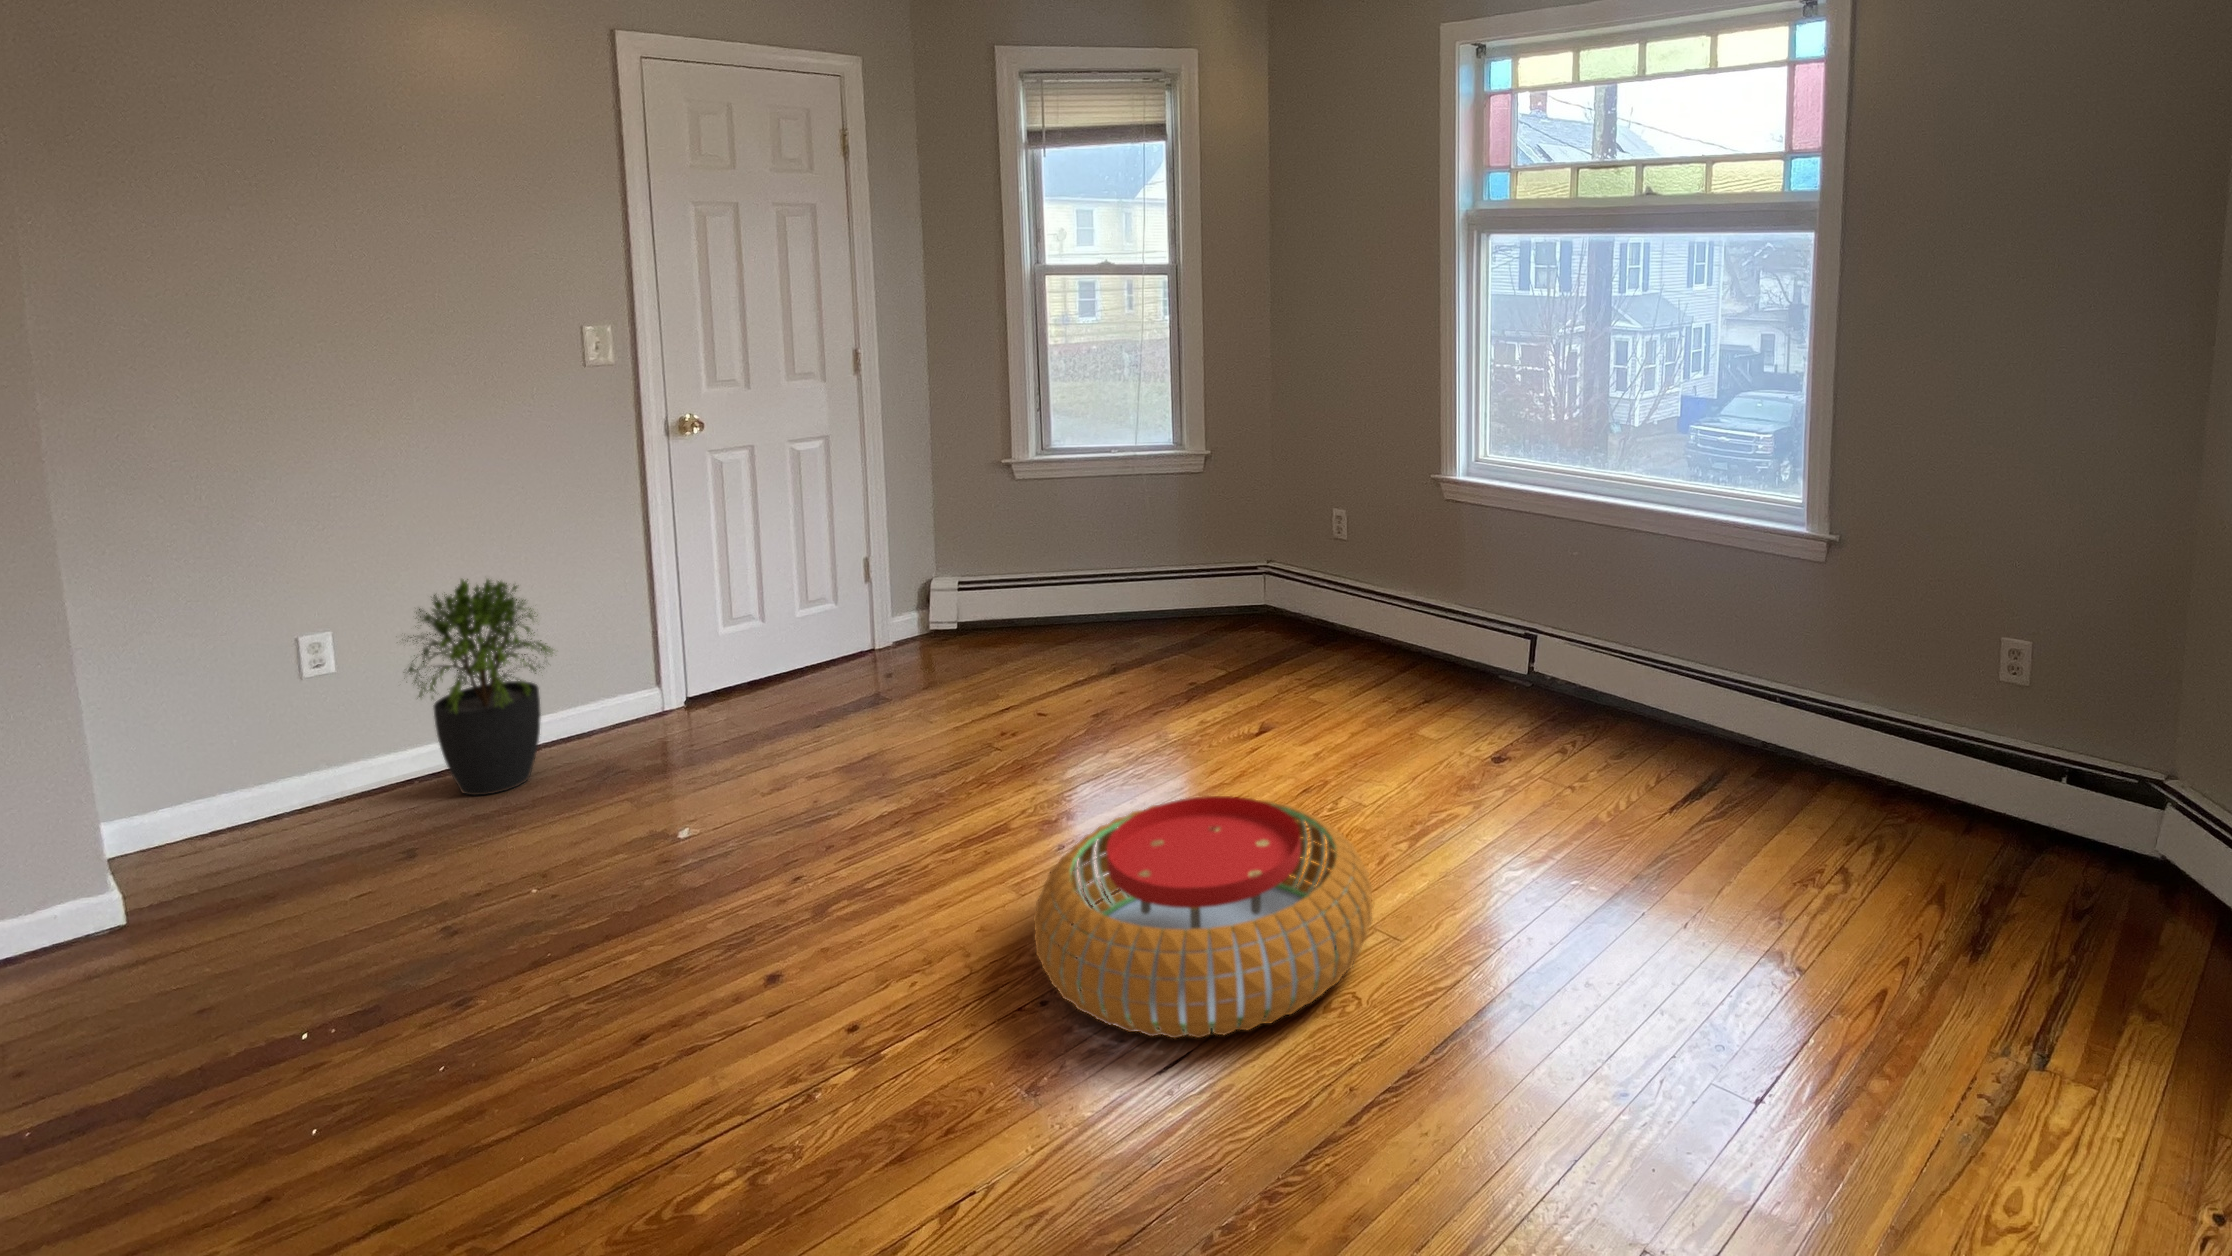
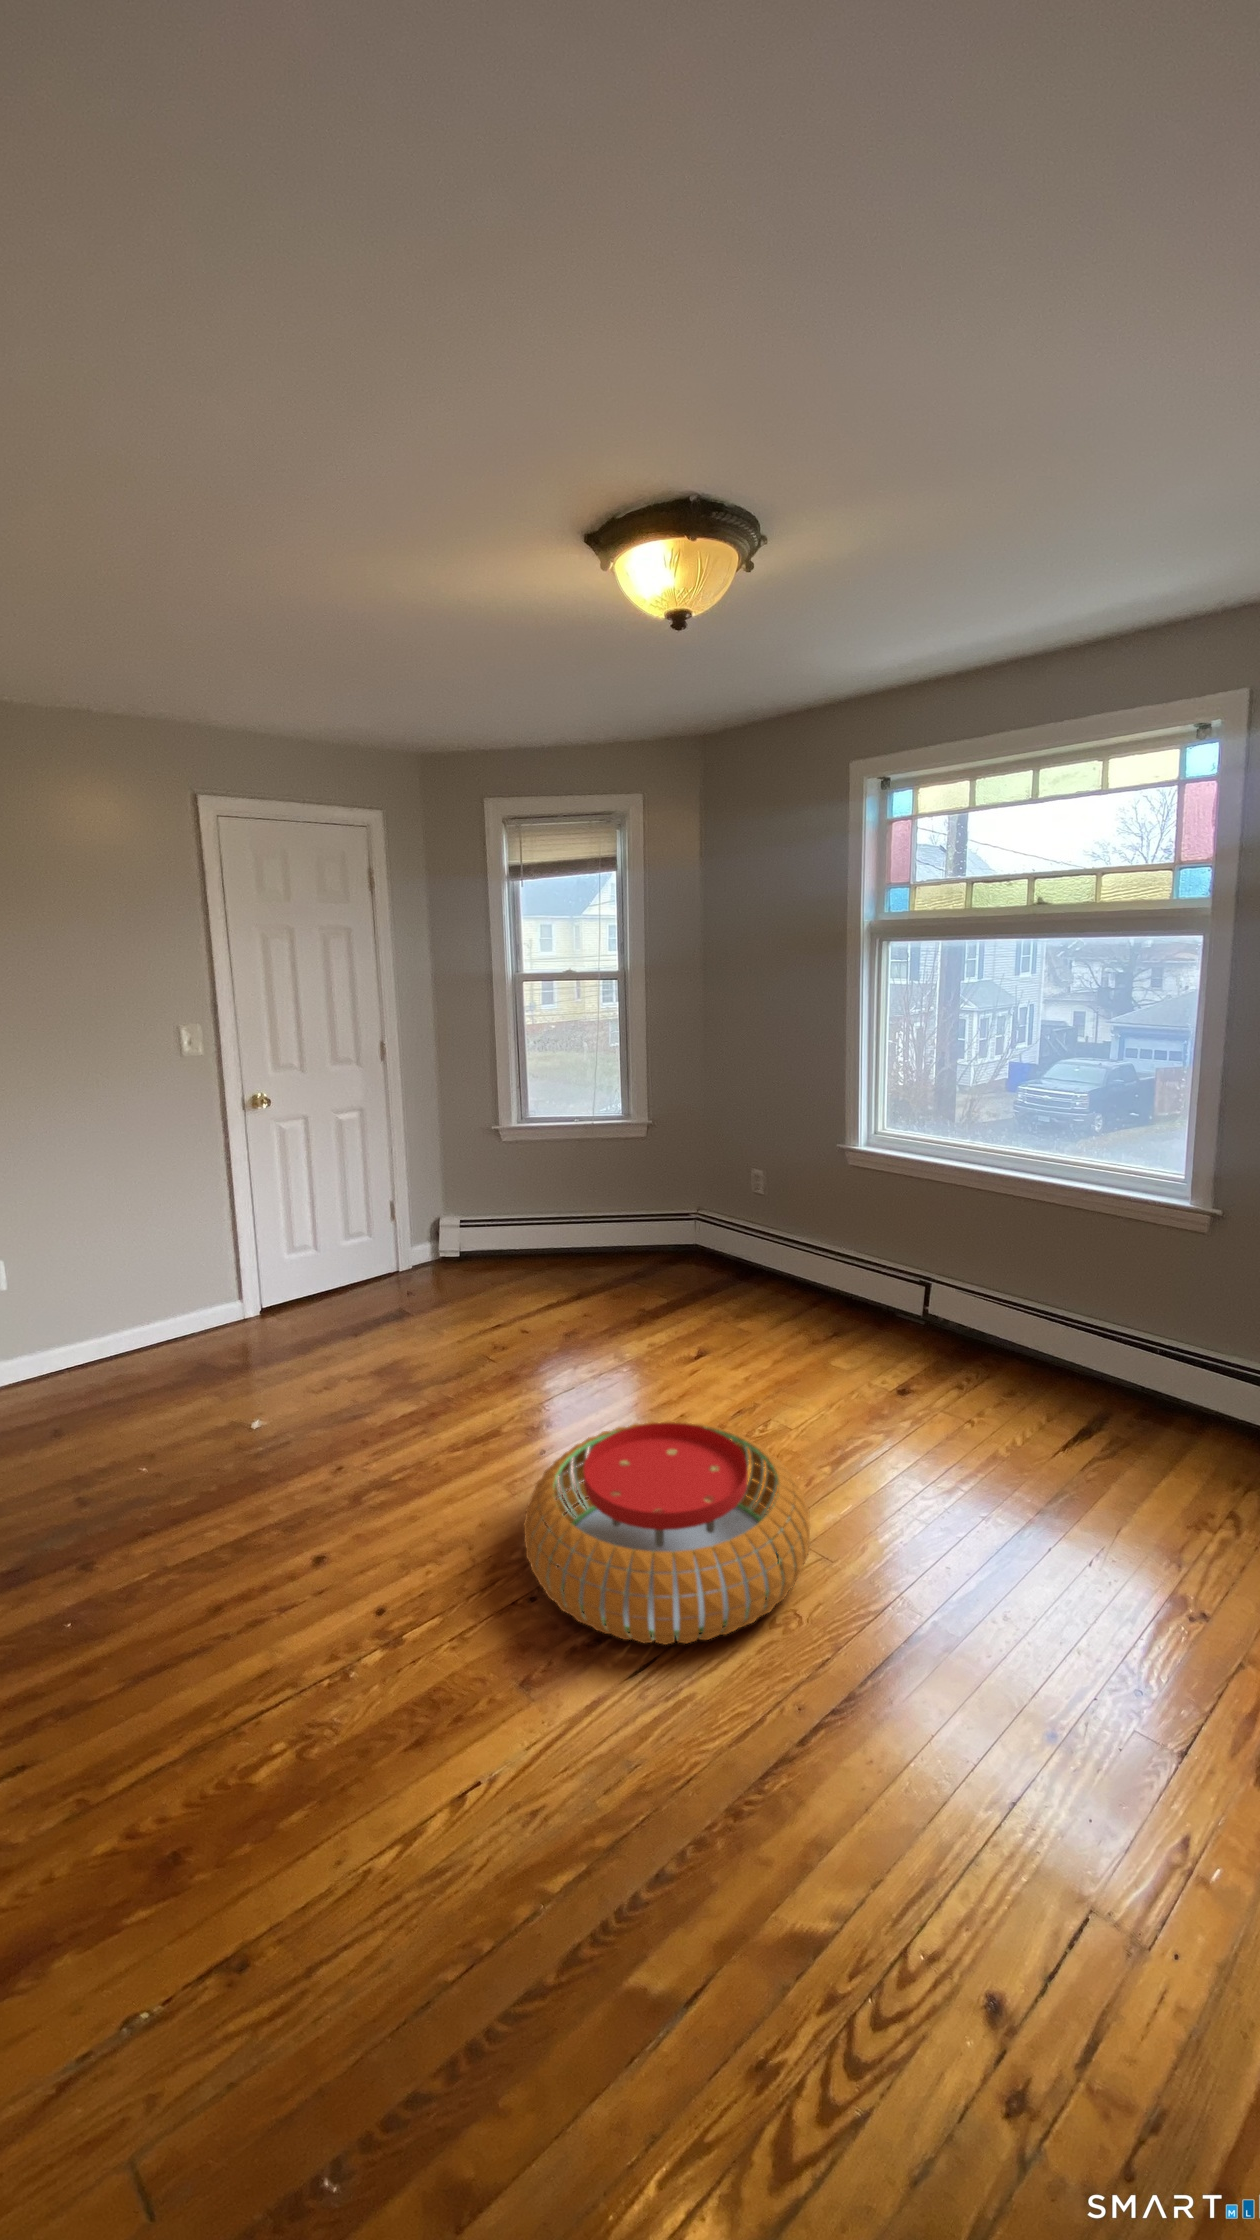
potted plant: present [404,579,553,795] -> none [48,1217,165,1383]

